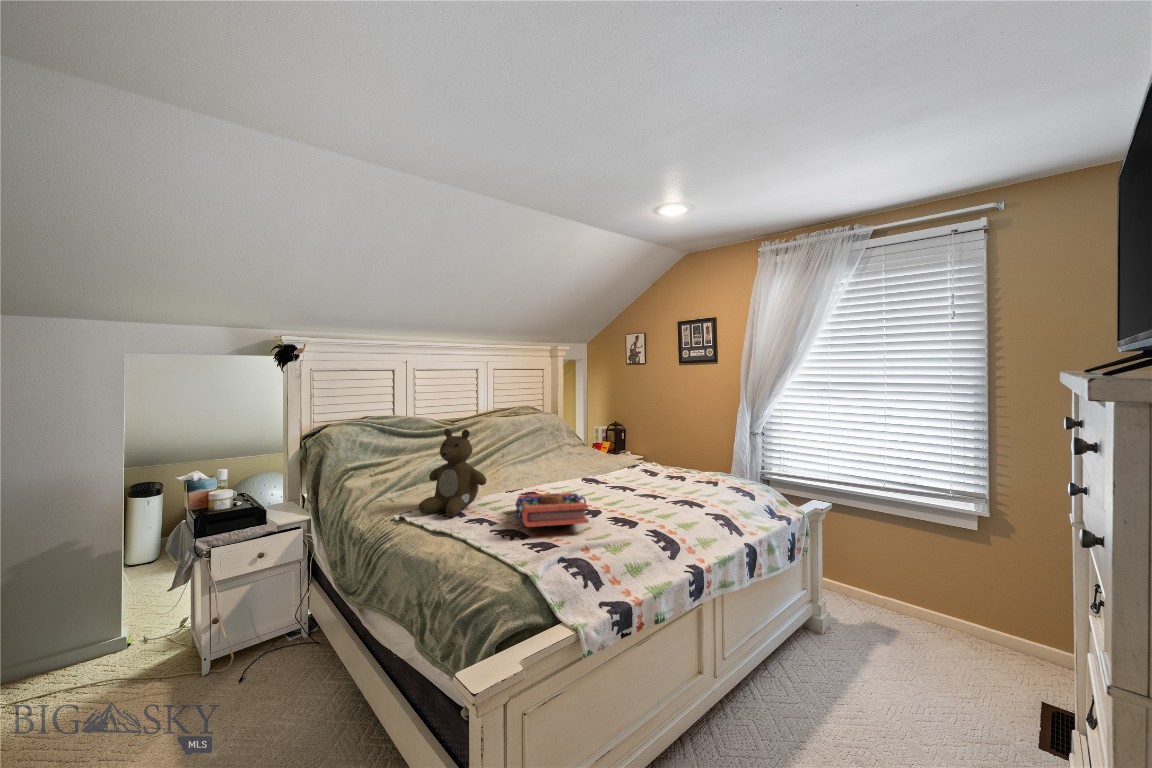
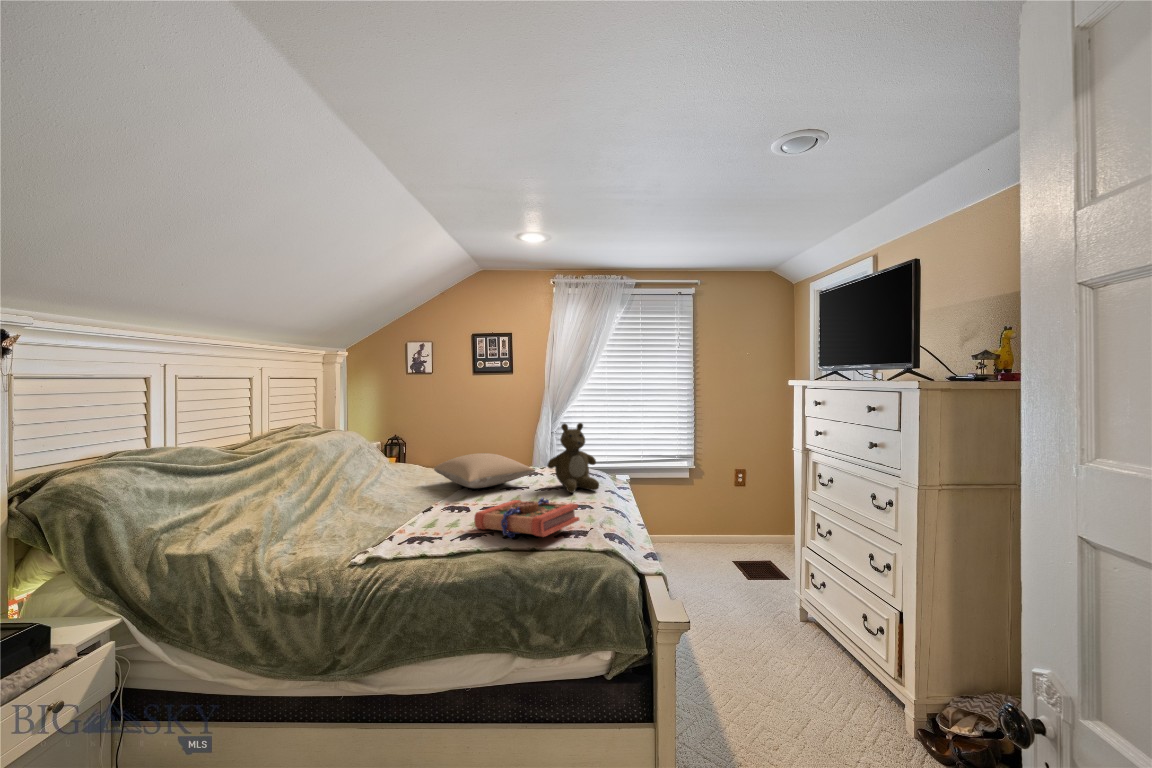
teddy bear: present [419,429,486,517] -> present [547,423,599,493]
pillow: none [564,446,646,480] -> present [434,453,535,488]

